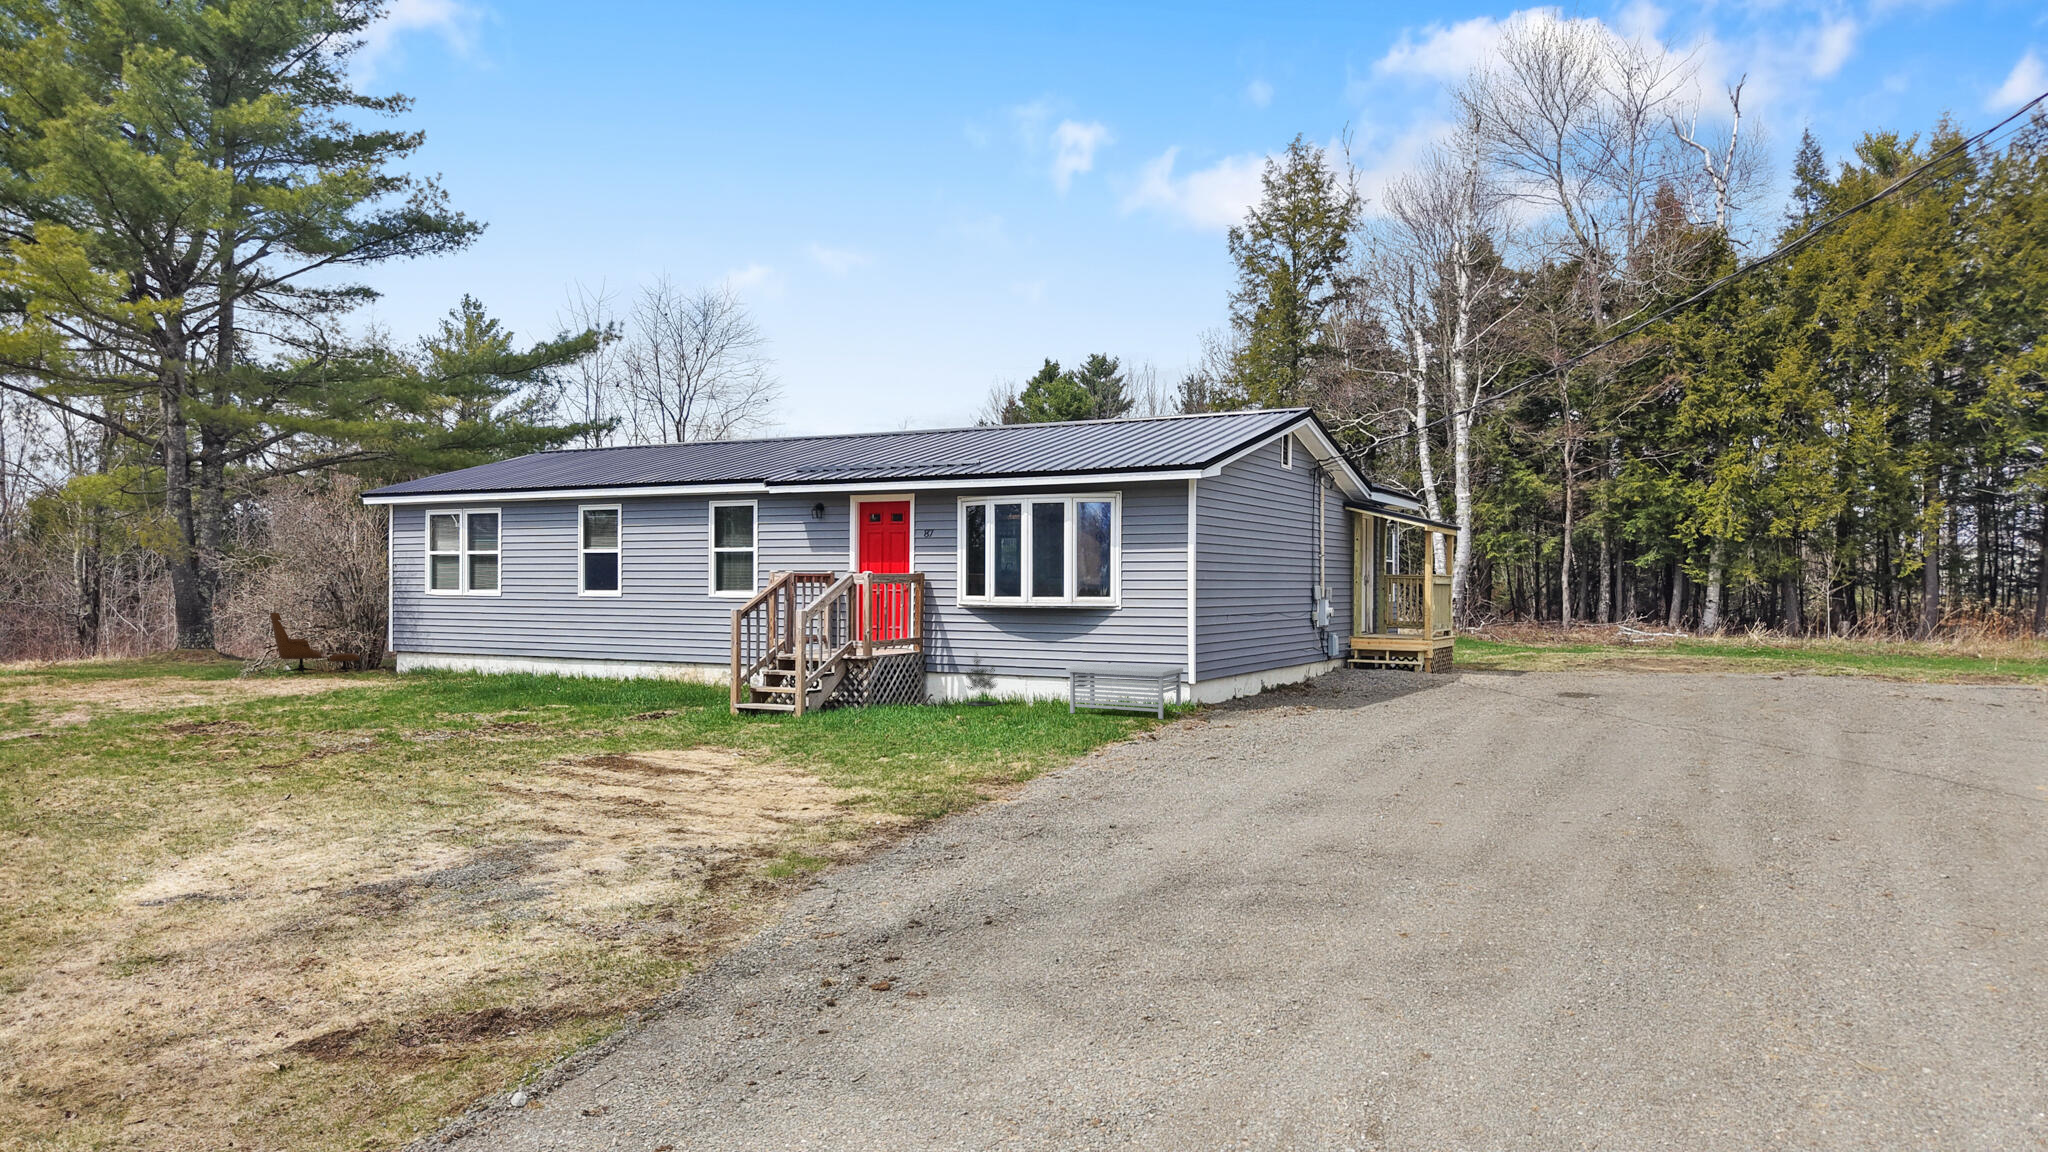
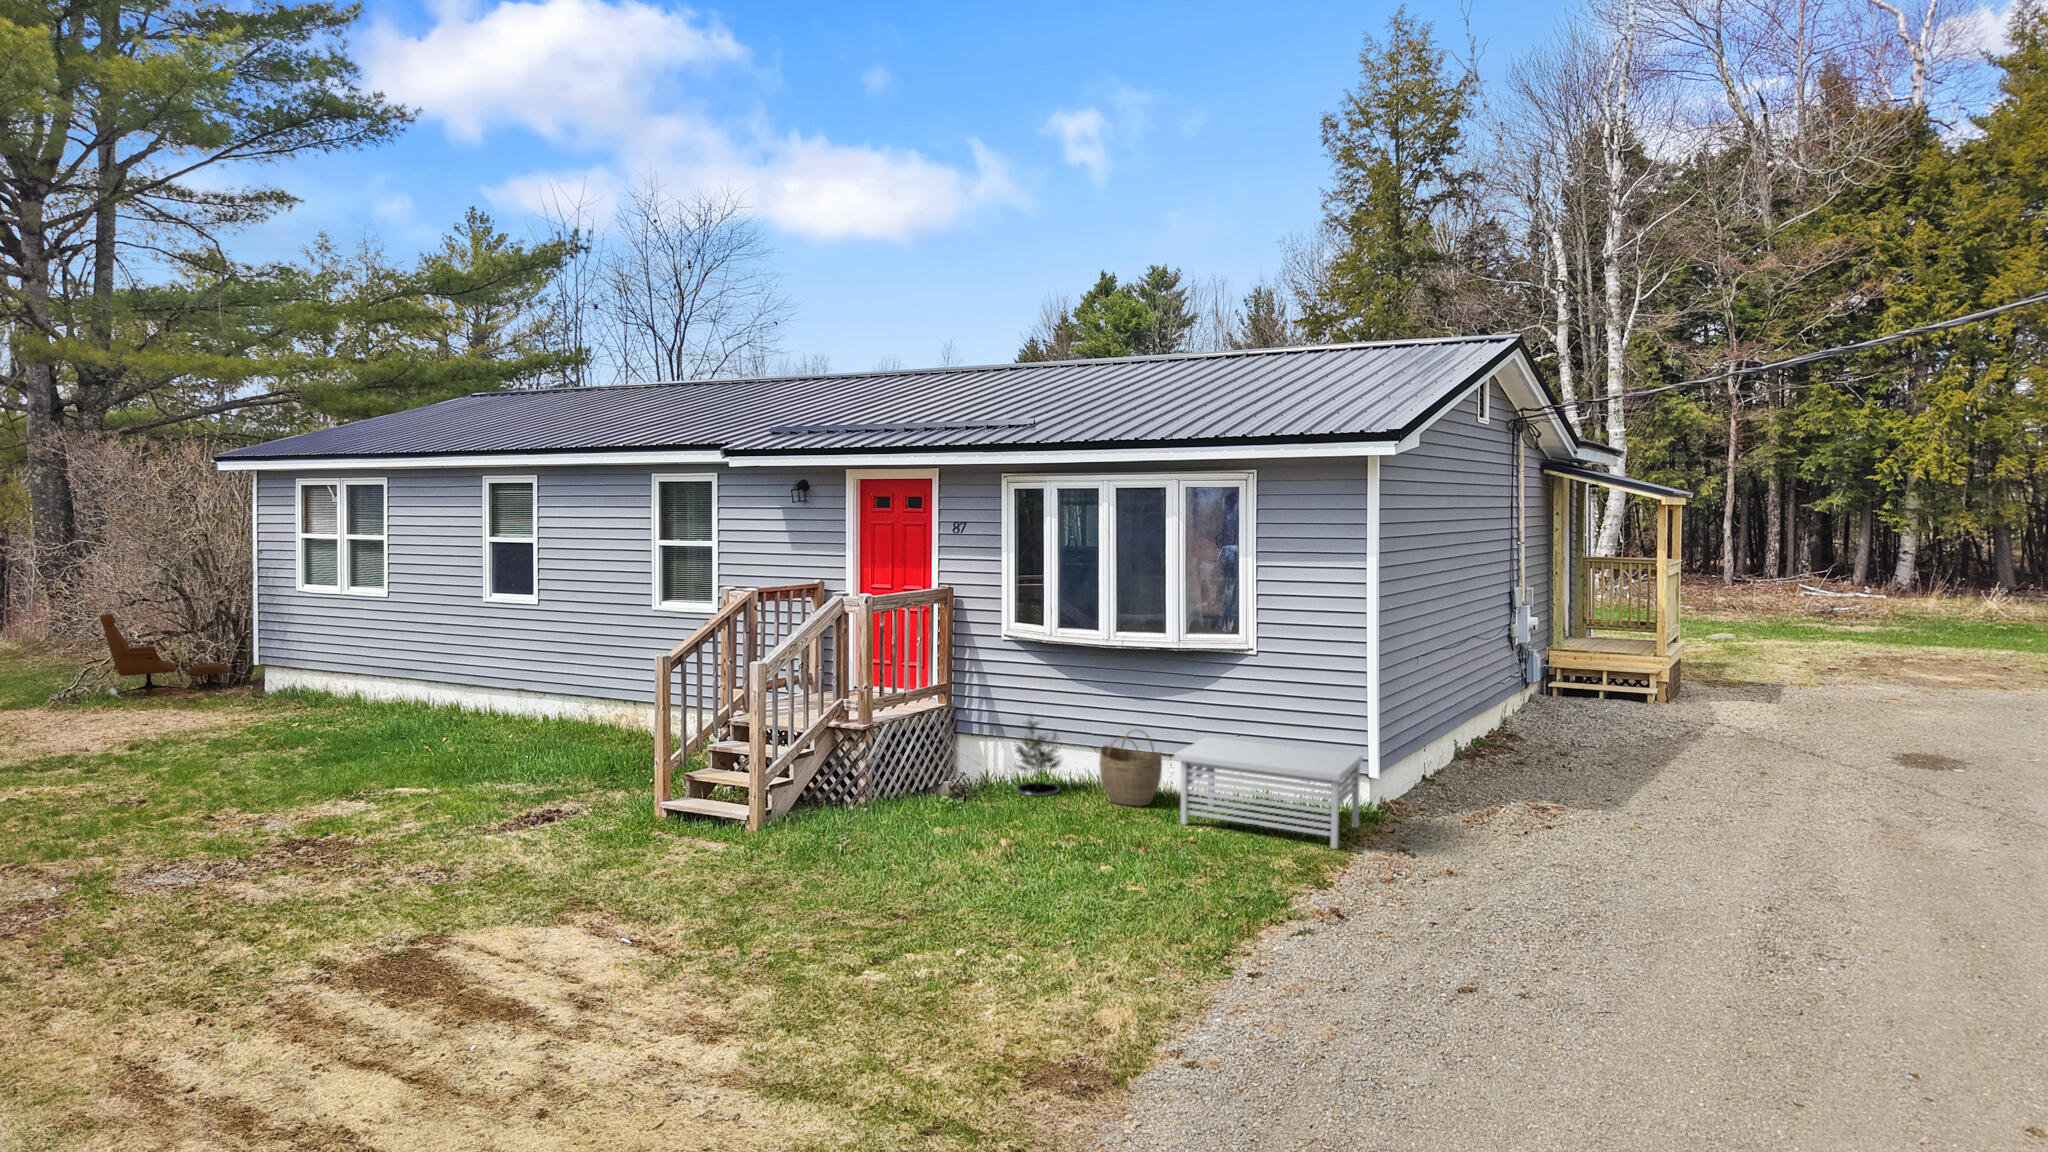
woven basket: none [1021,661,1061,708] -> present [1099,729,1162,807]

